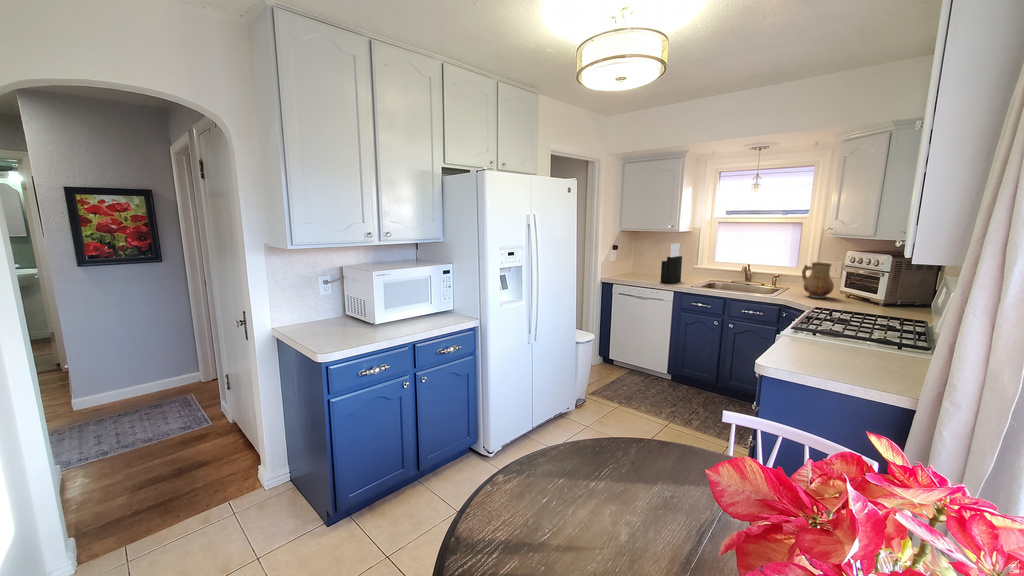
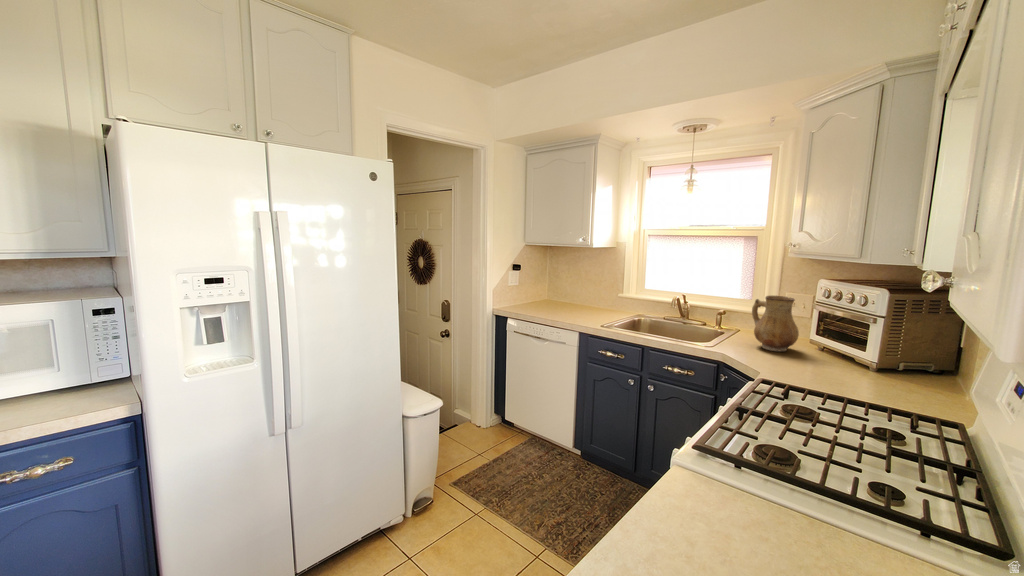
knife block: present [661,243,682,283] -> none [567,263,597,319]

